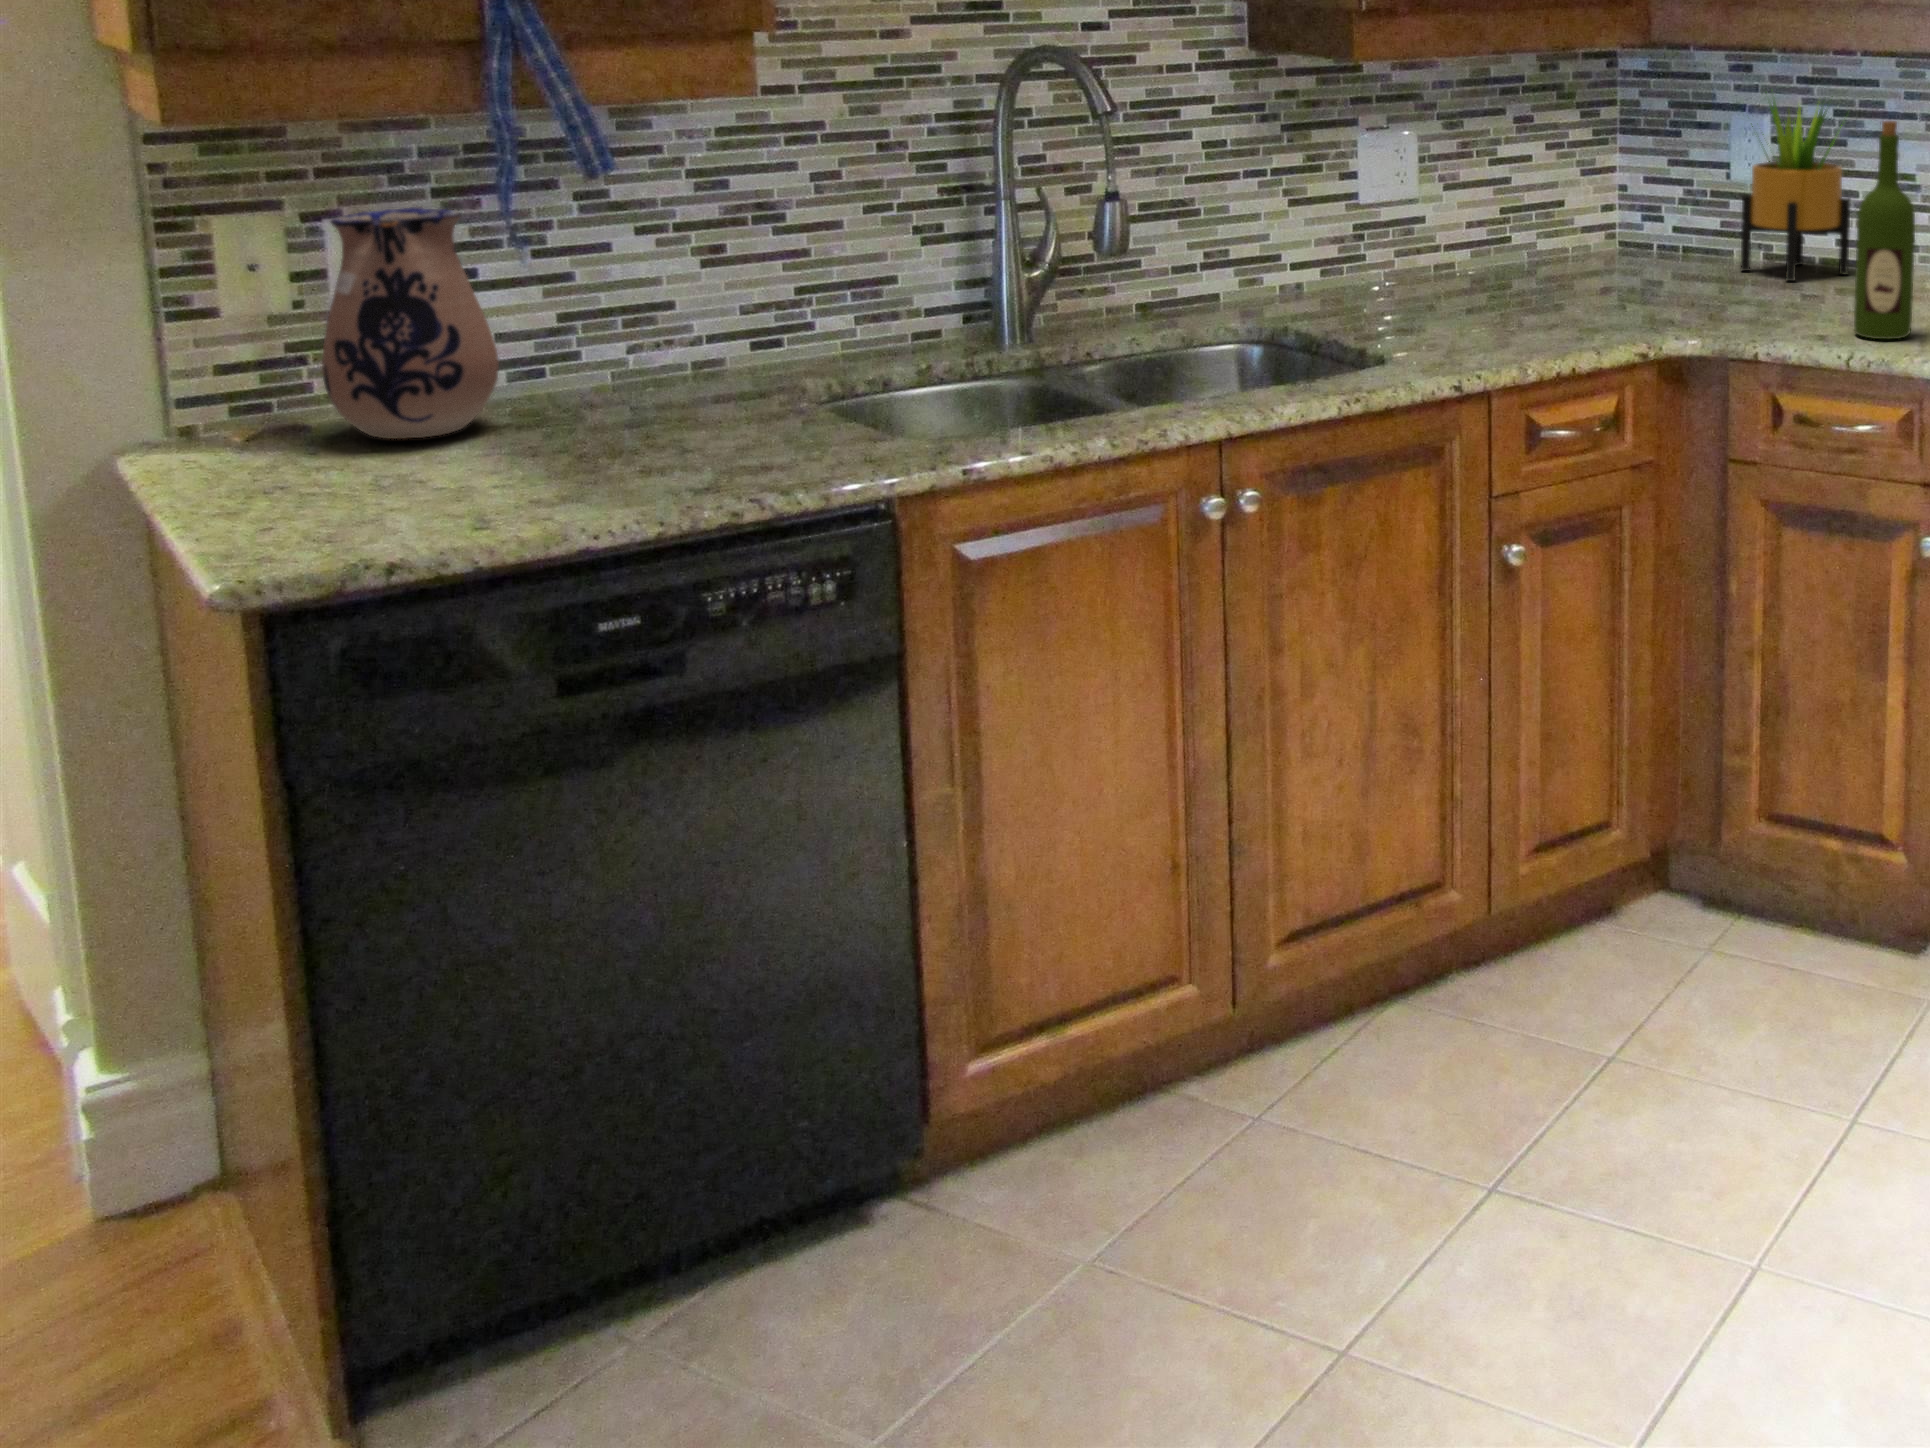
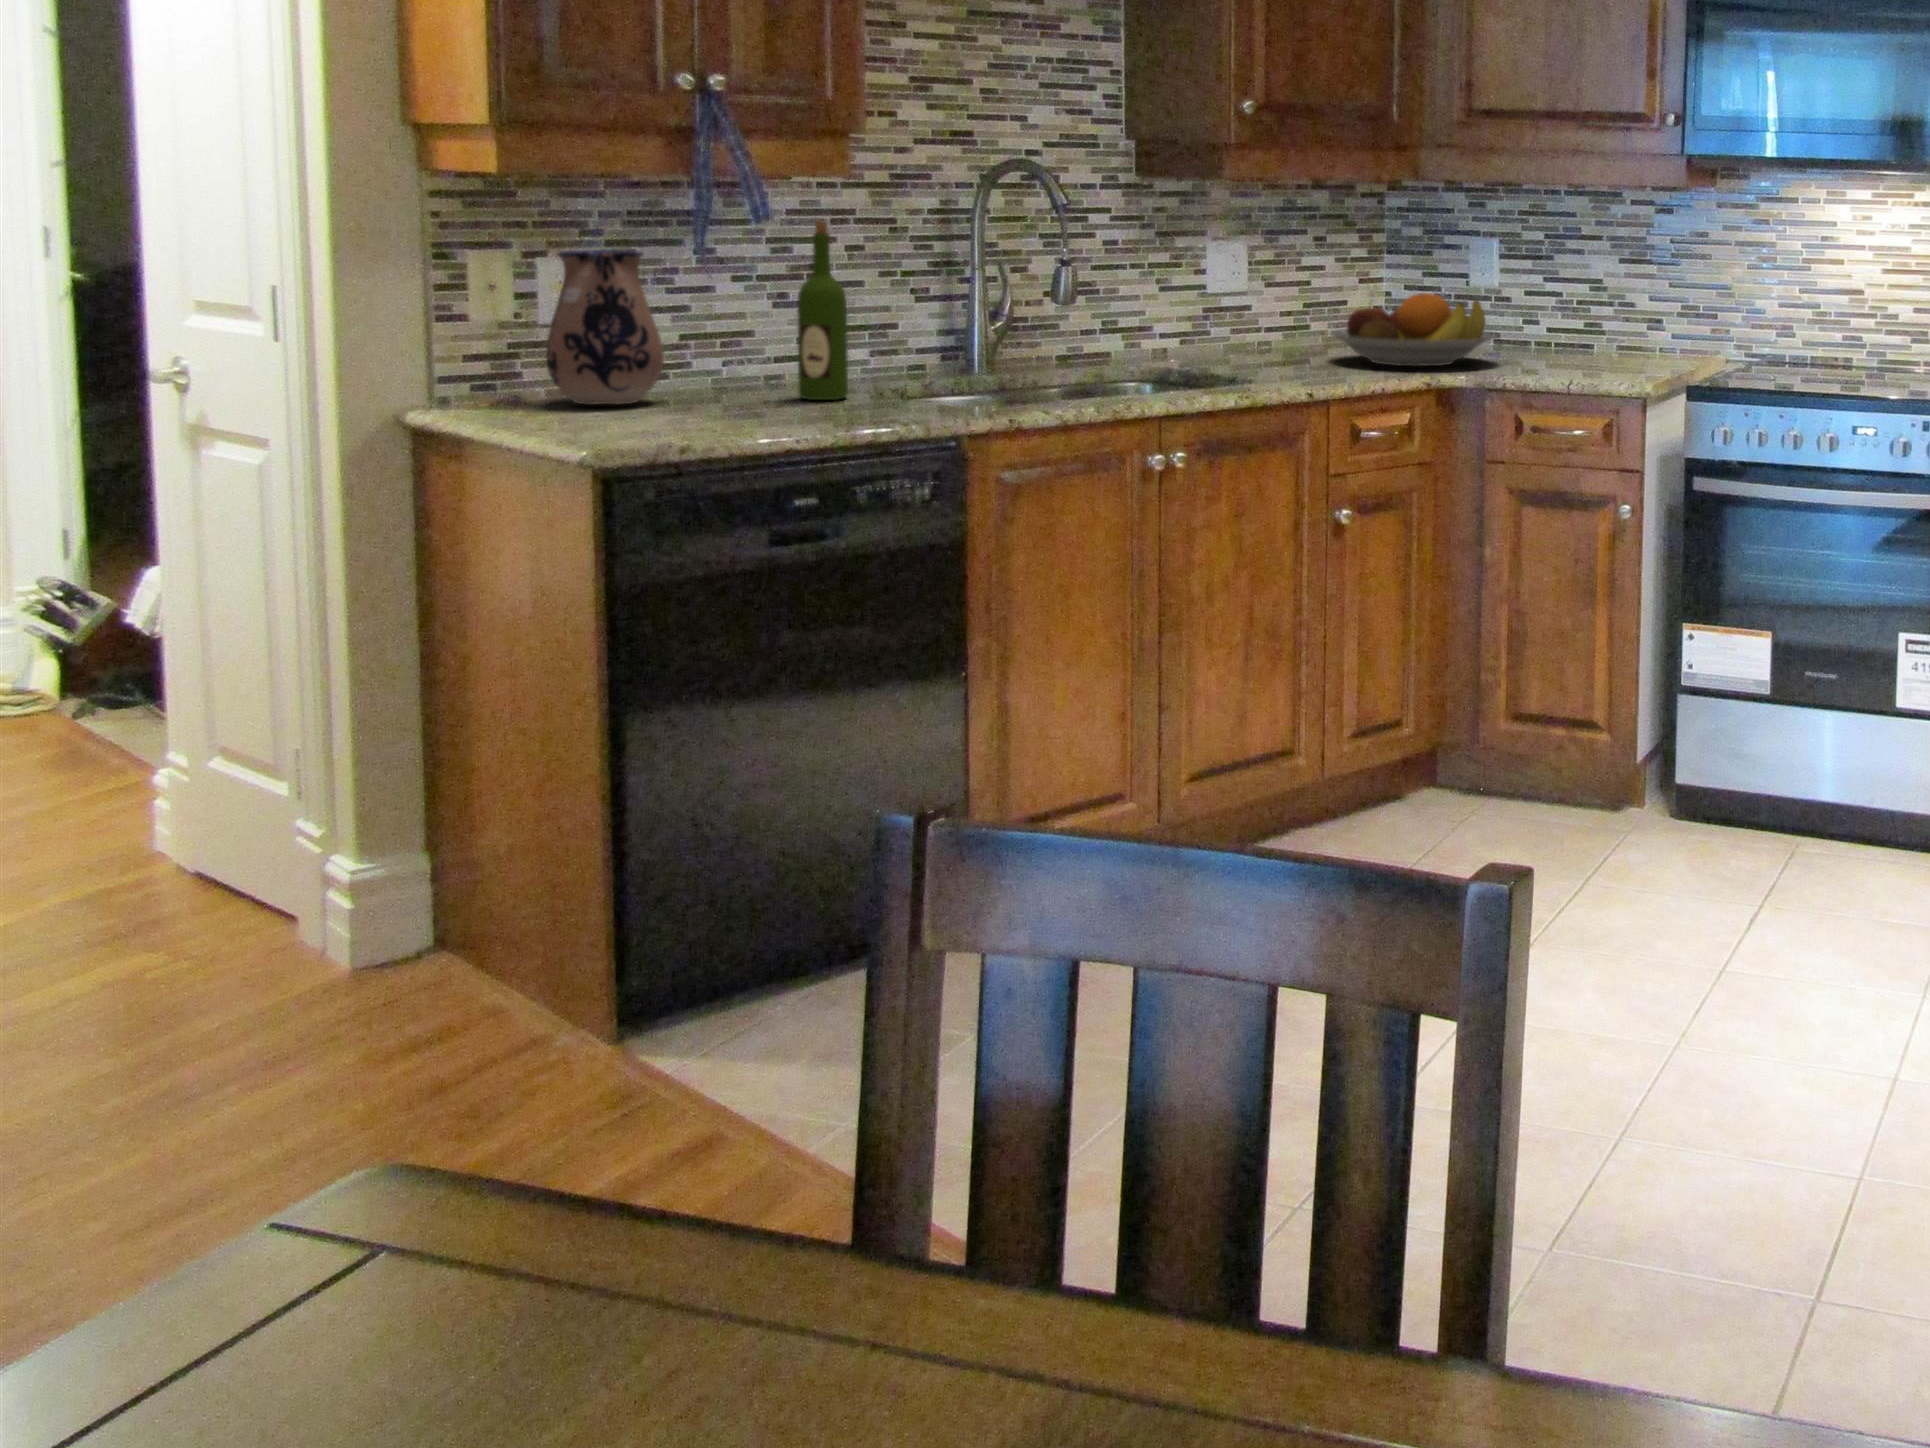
potted plant: present [1741,101,1850,281] -> none [1484,216,1562,351]
wine bottle: present [1854,121,1915,339] -> present [797,222,848,400]
fruit bowl: none [1509,214,1745,321] -> present [1329,293,1494,366]

